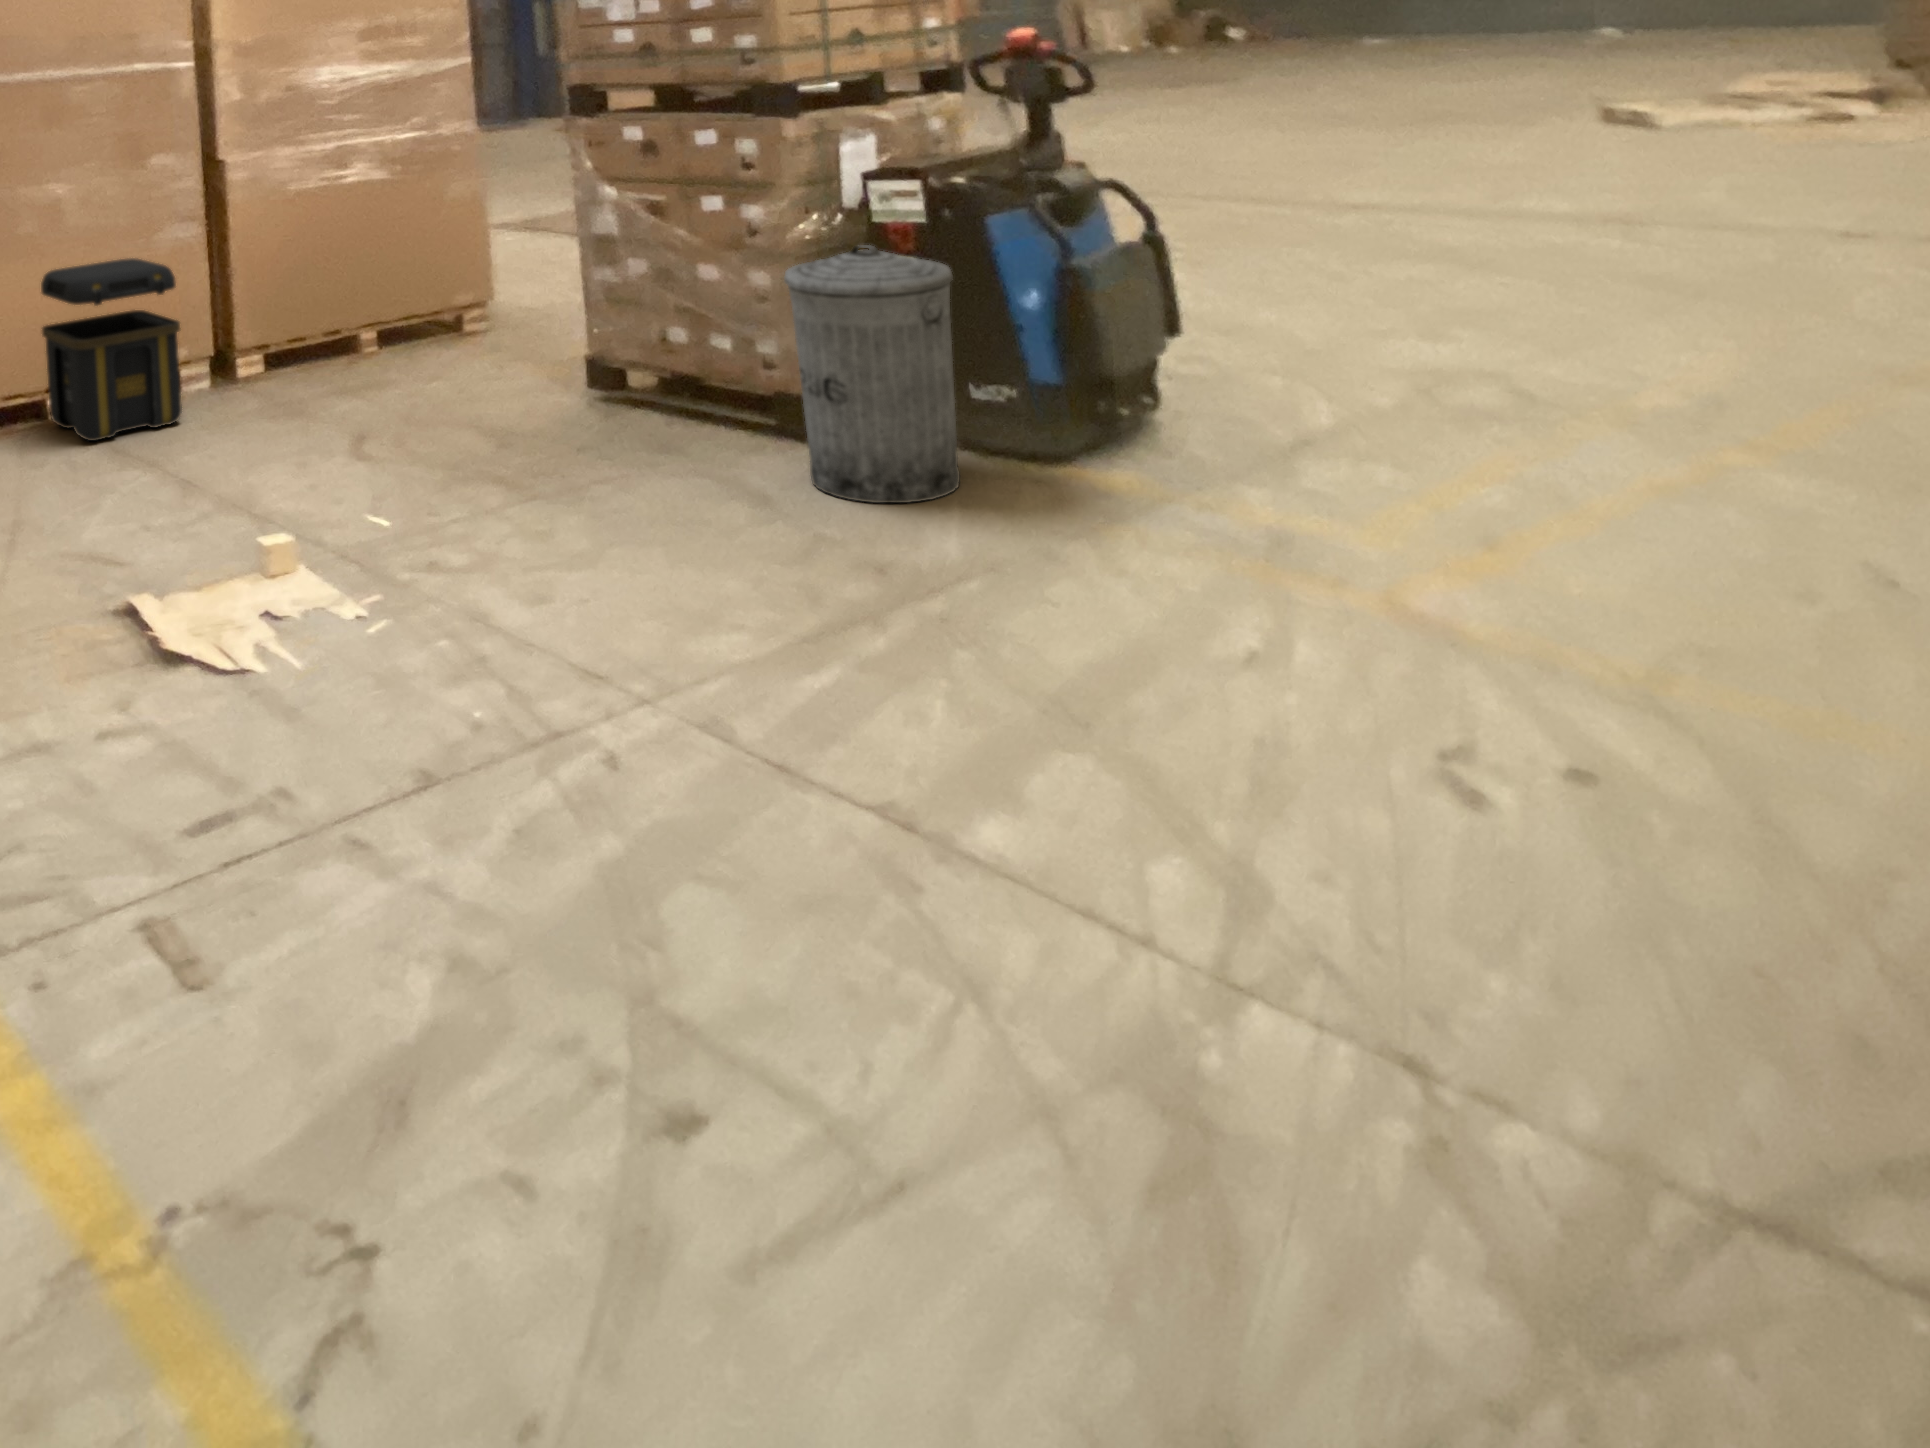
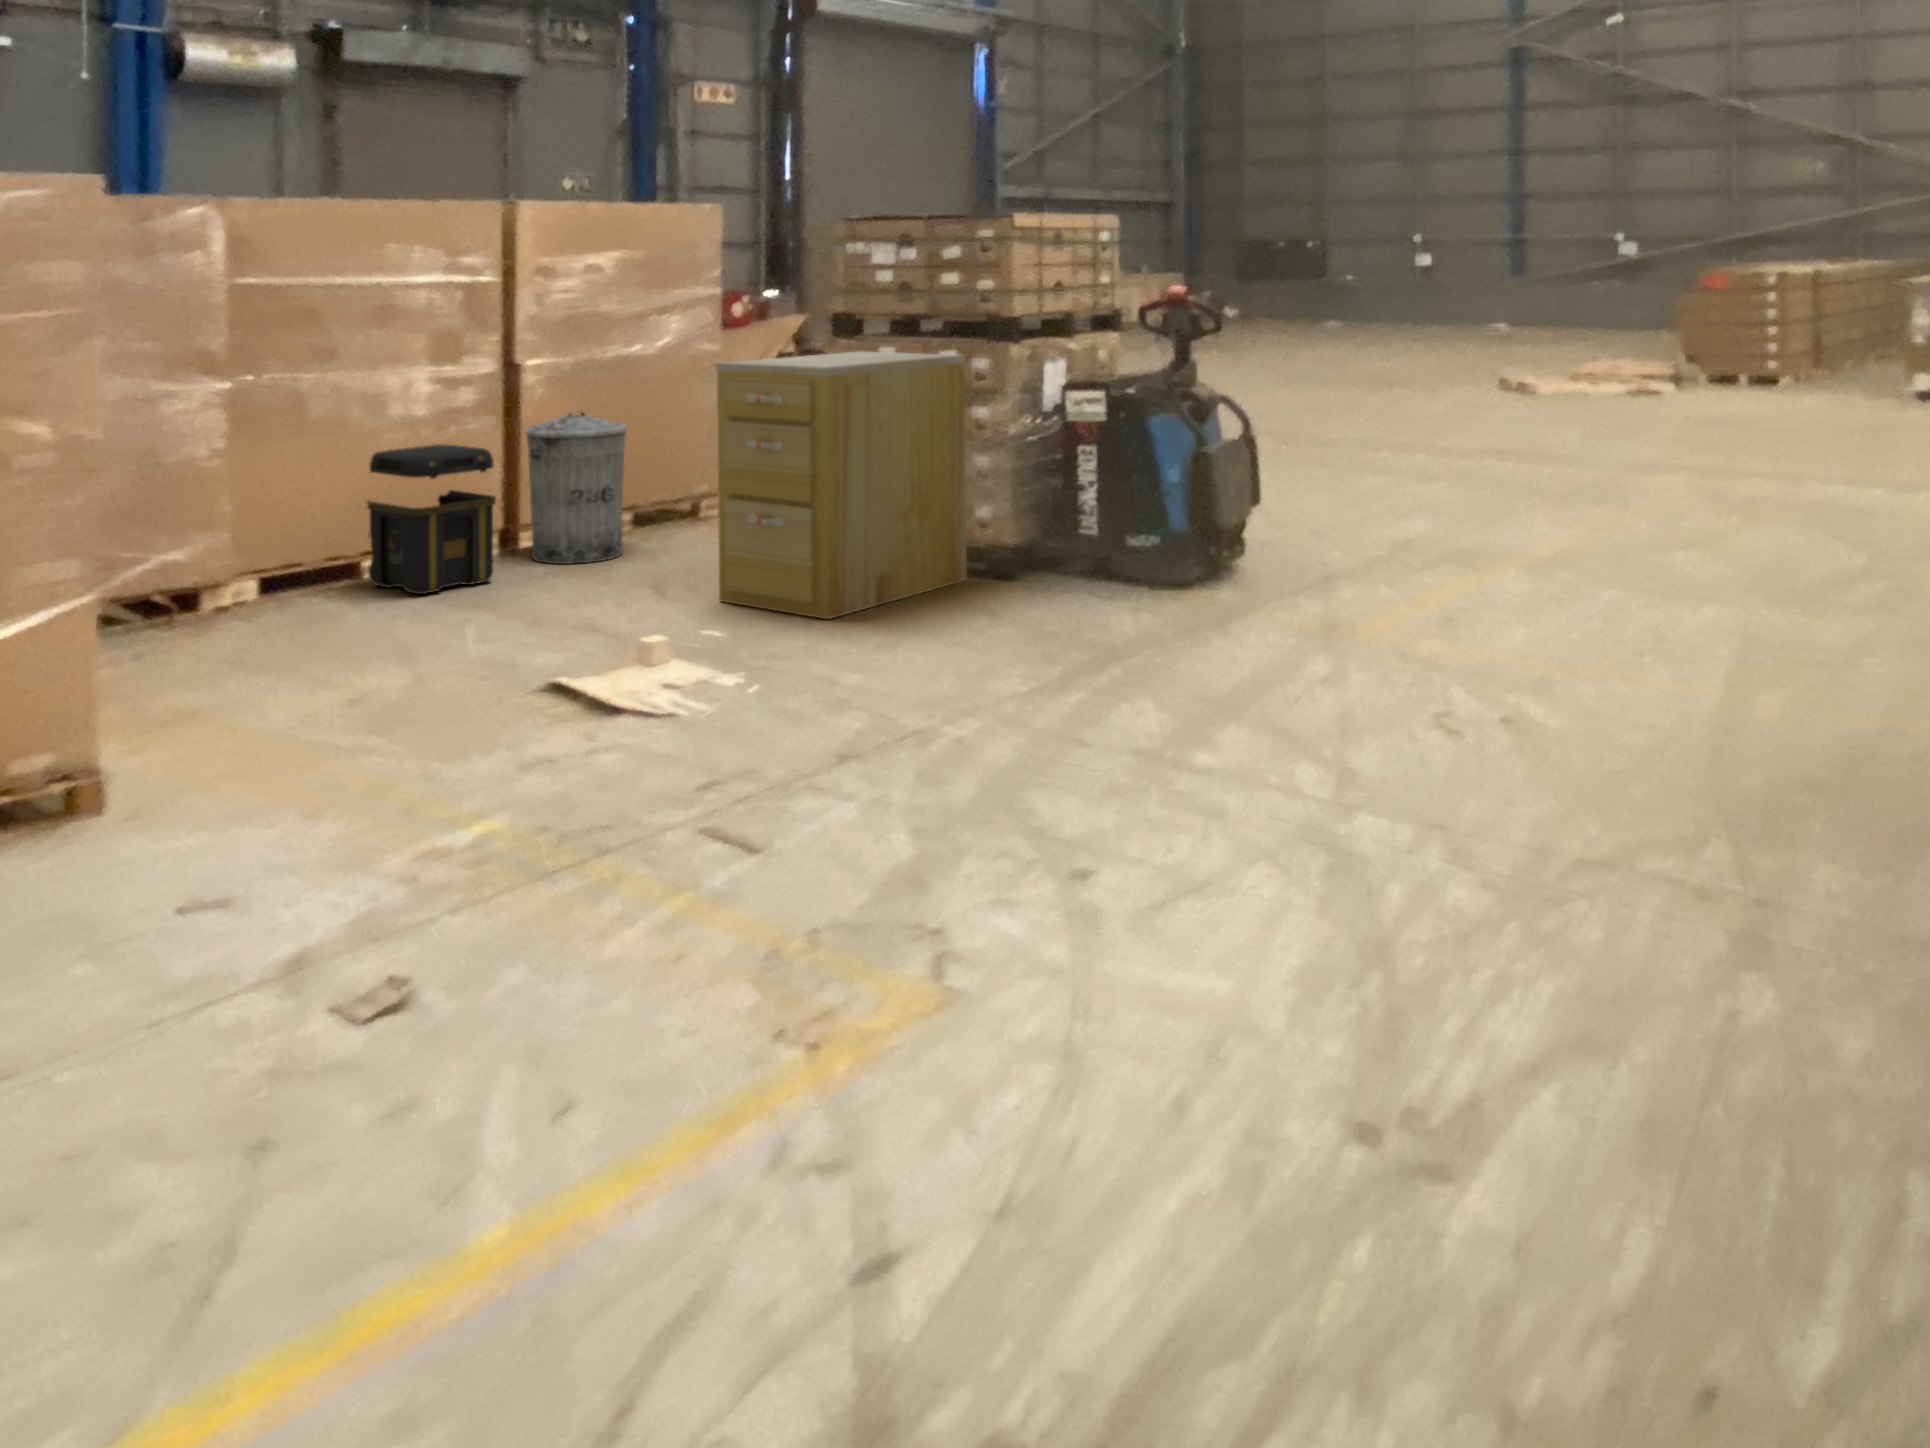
filing cabinet: none [390,135,746,508] -> present [716,351,967,619]
trash can: present [784,245,960,503] -> present [525,412,627,564]

